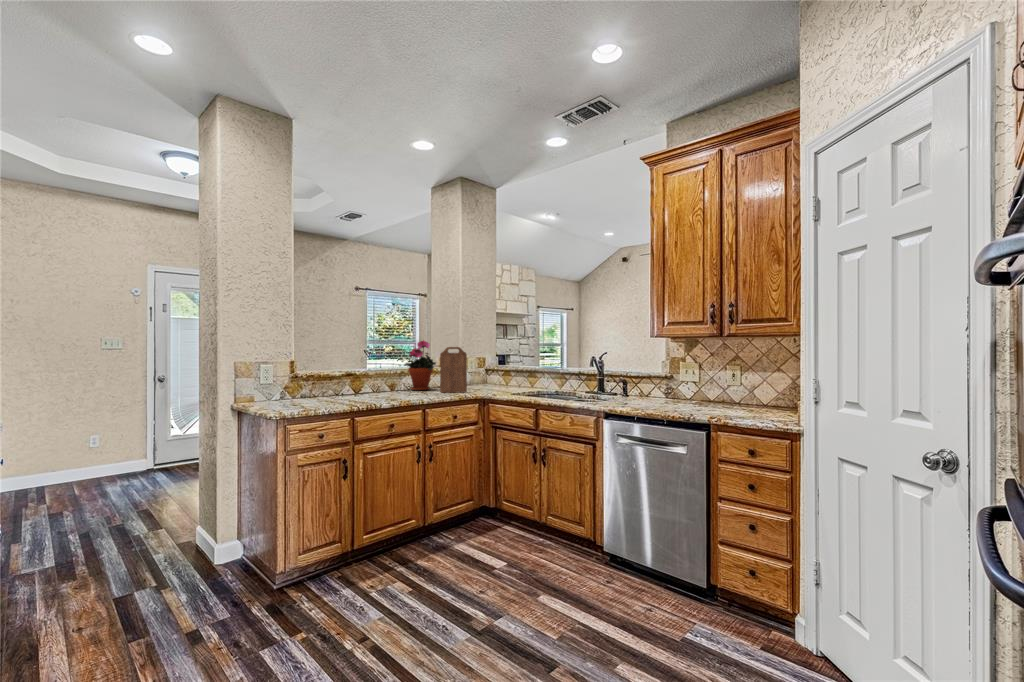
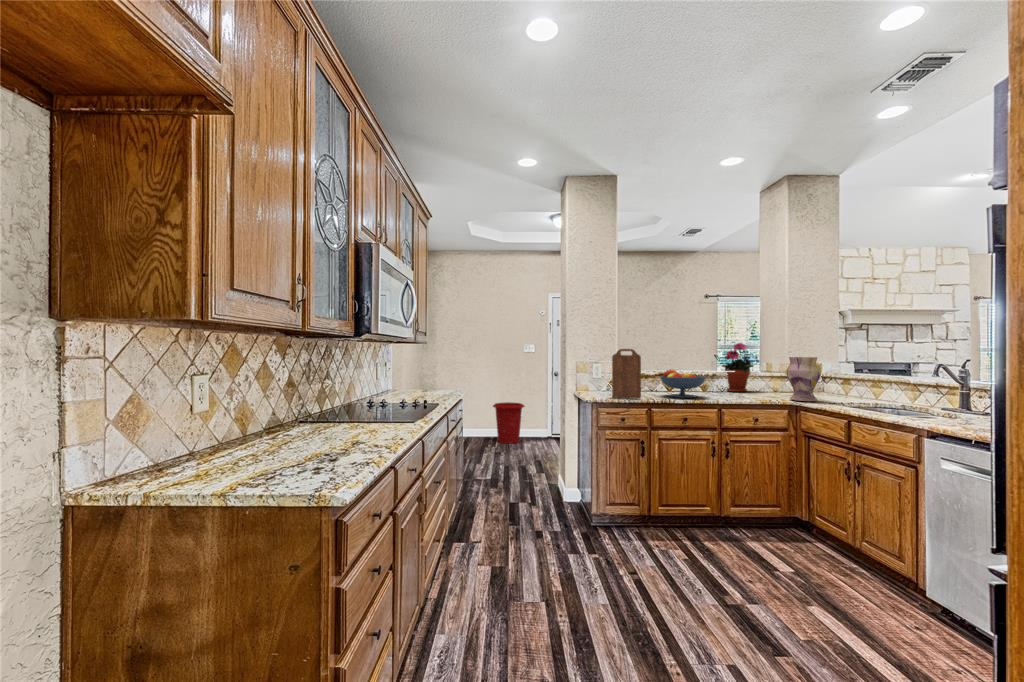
cutting board: present [440,347,467,393] -> present [612,349,641,399]
vase: none [474,354,502,395] -> present [786,357,821,401]
fruit bowl: none [355,370,406,402] -> present [660,369,706,398]
waste bin: none [39,428,108,494] -> present [493,402,524,443]

